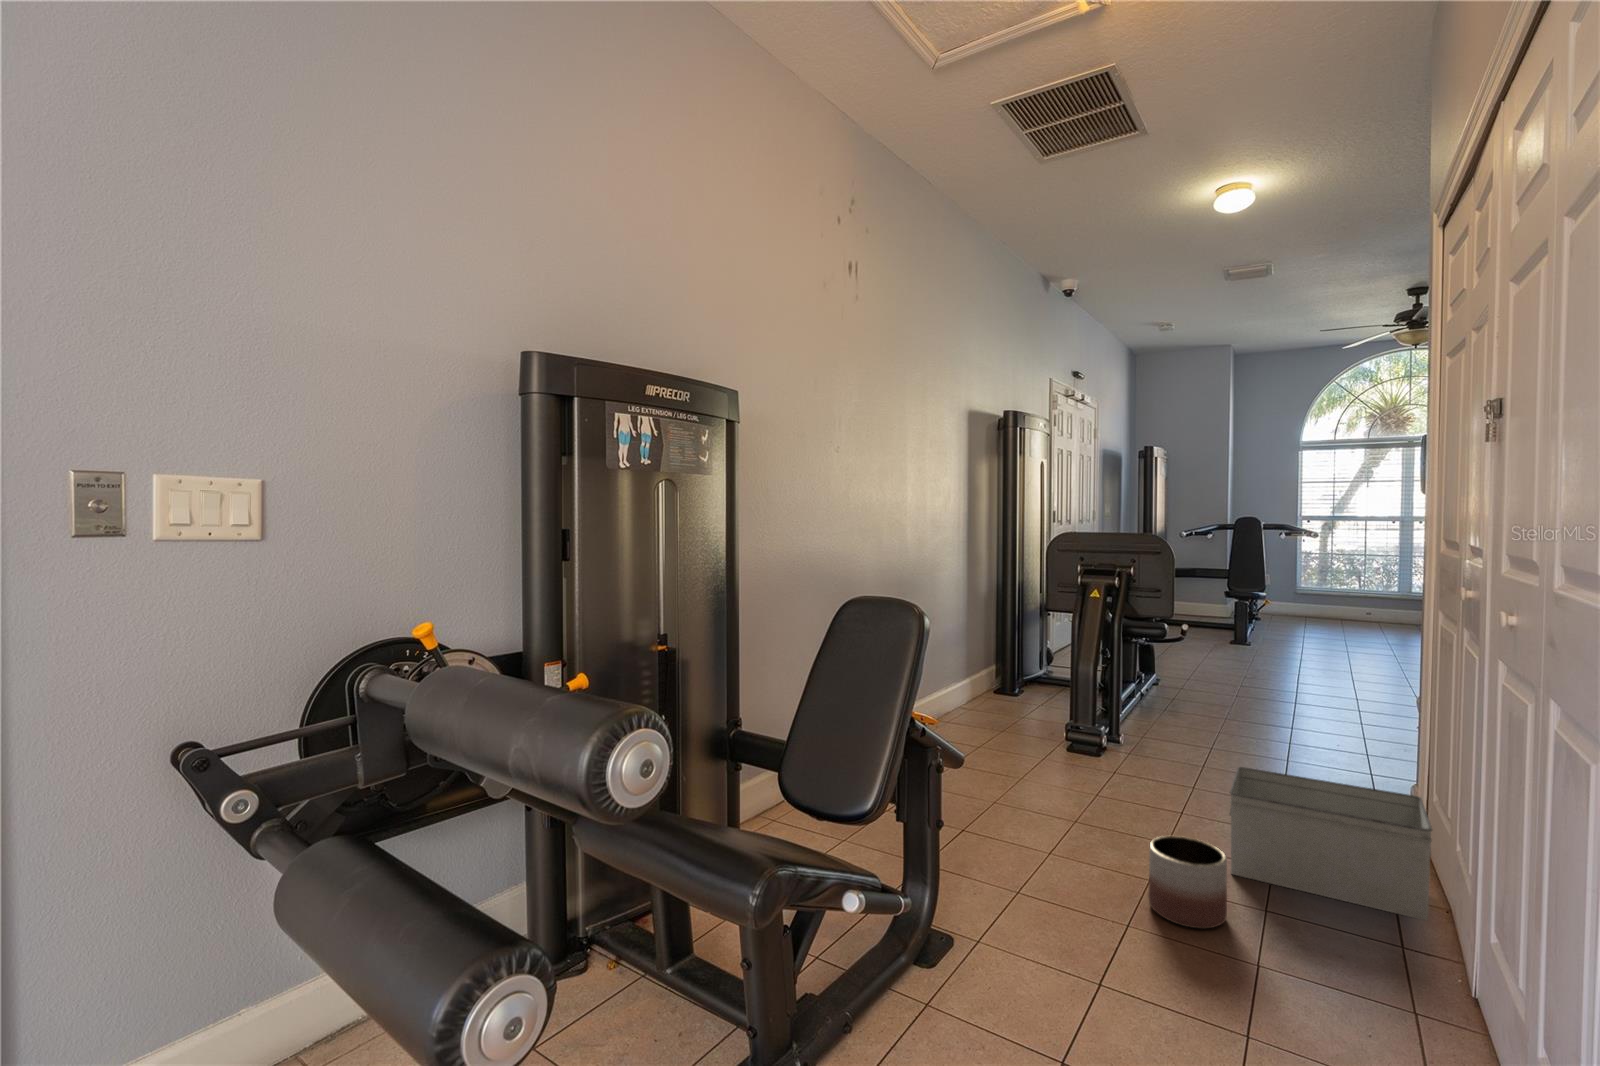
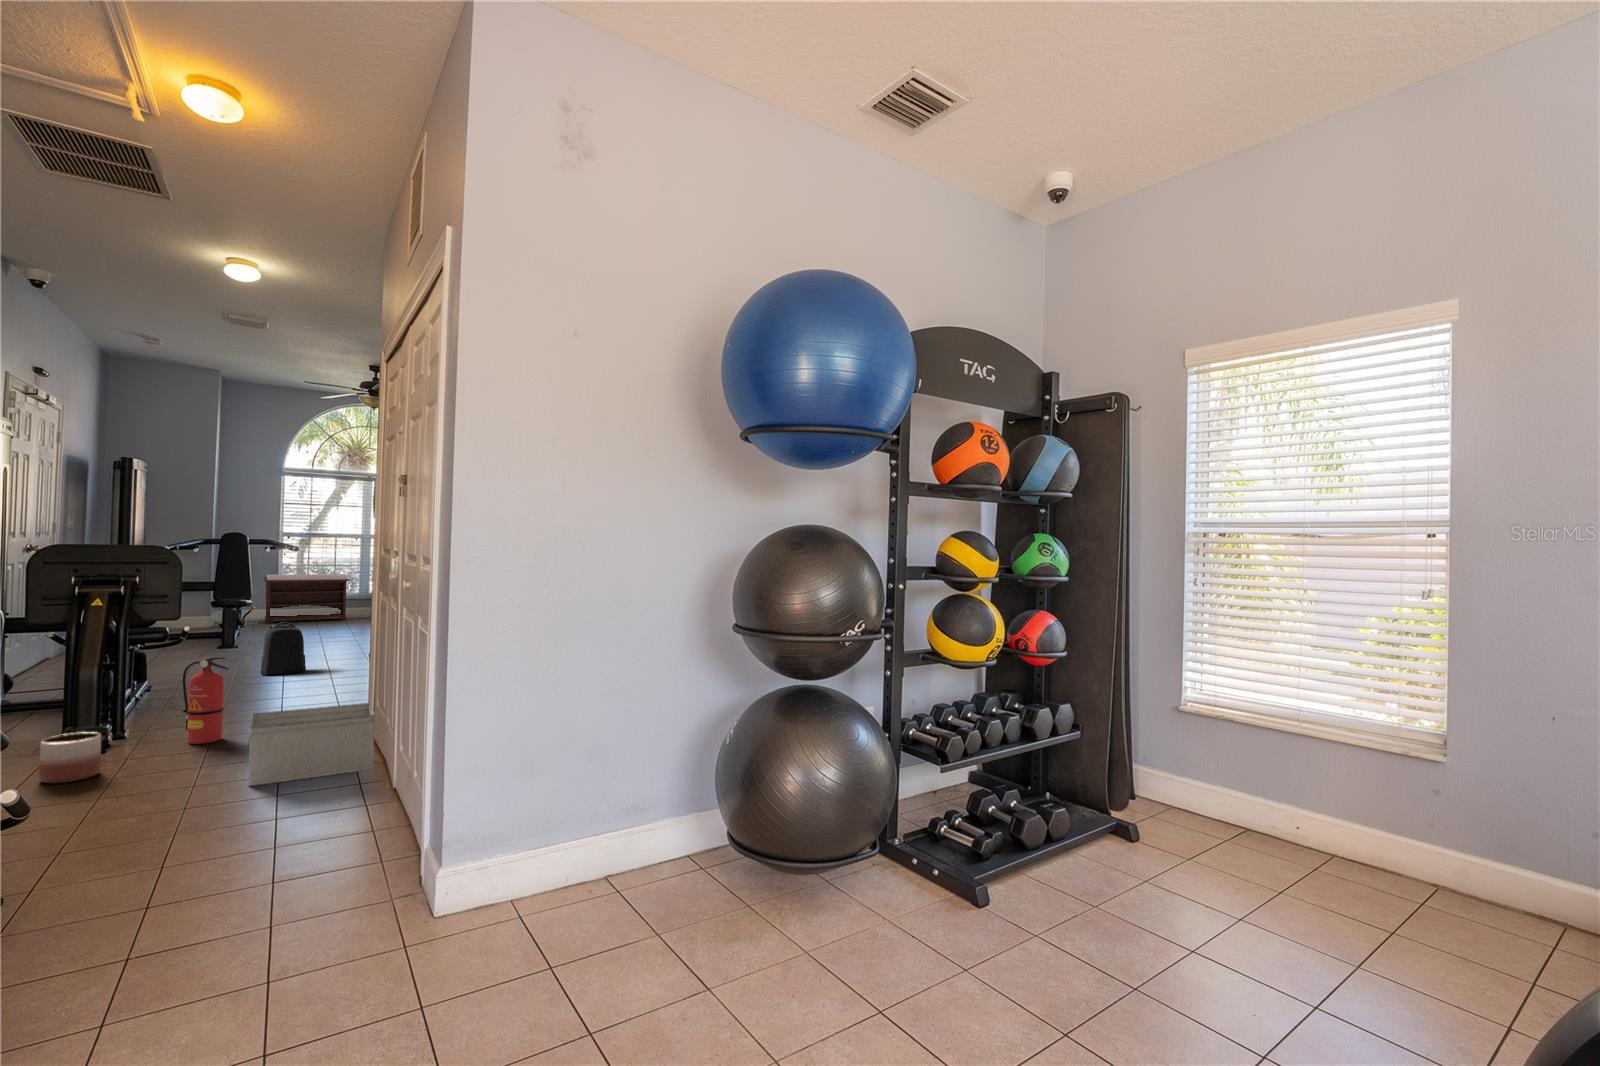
bench: none [1281,563,1385,623] -> present [264,574,350,624]
backpack: none [1270,626,1325,692] -> present [260,622,306,675]
fire extinguisher: none [1171,671,1219,776] -> present [183,657,229,744]
planter: present [1148,836,1227,929] -> present [39,732,101,783]

